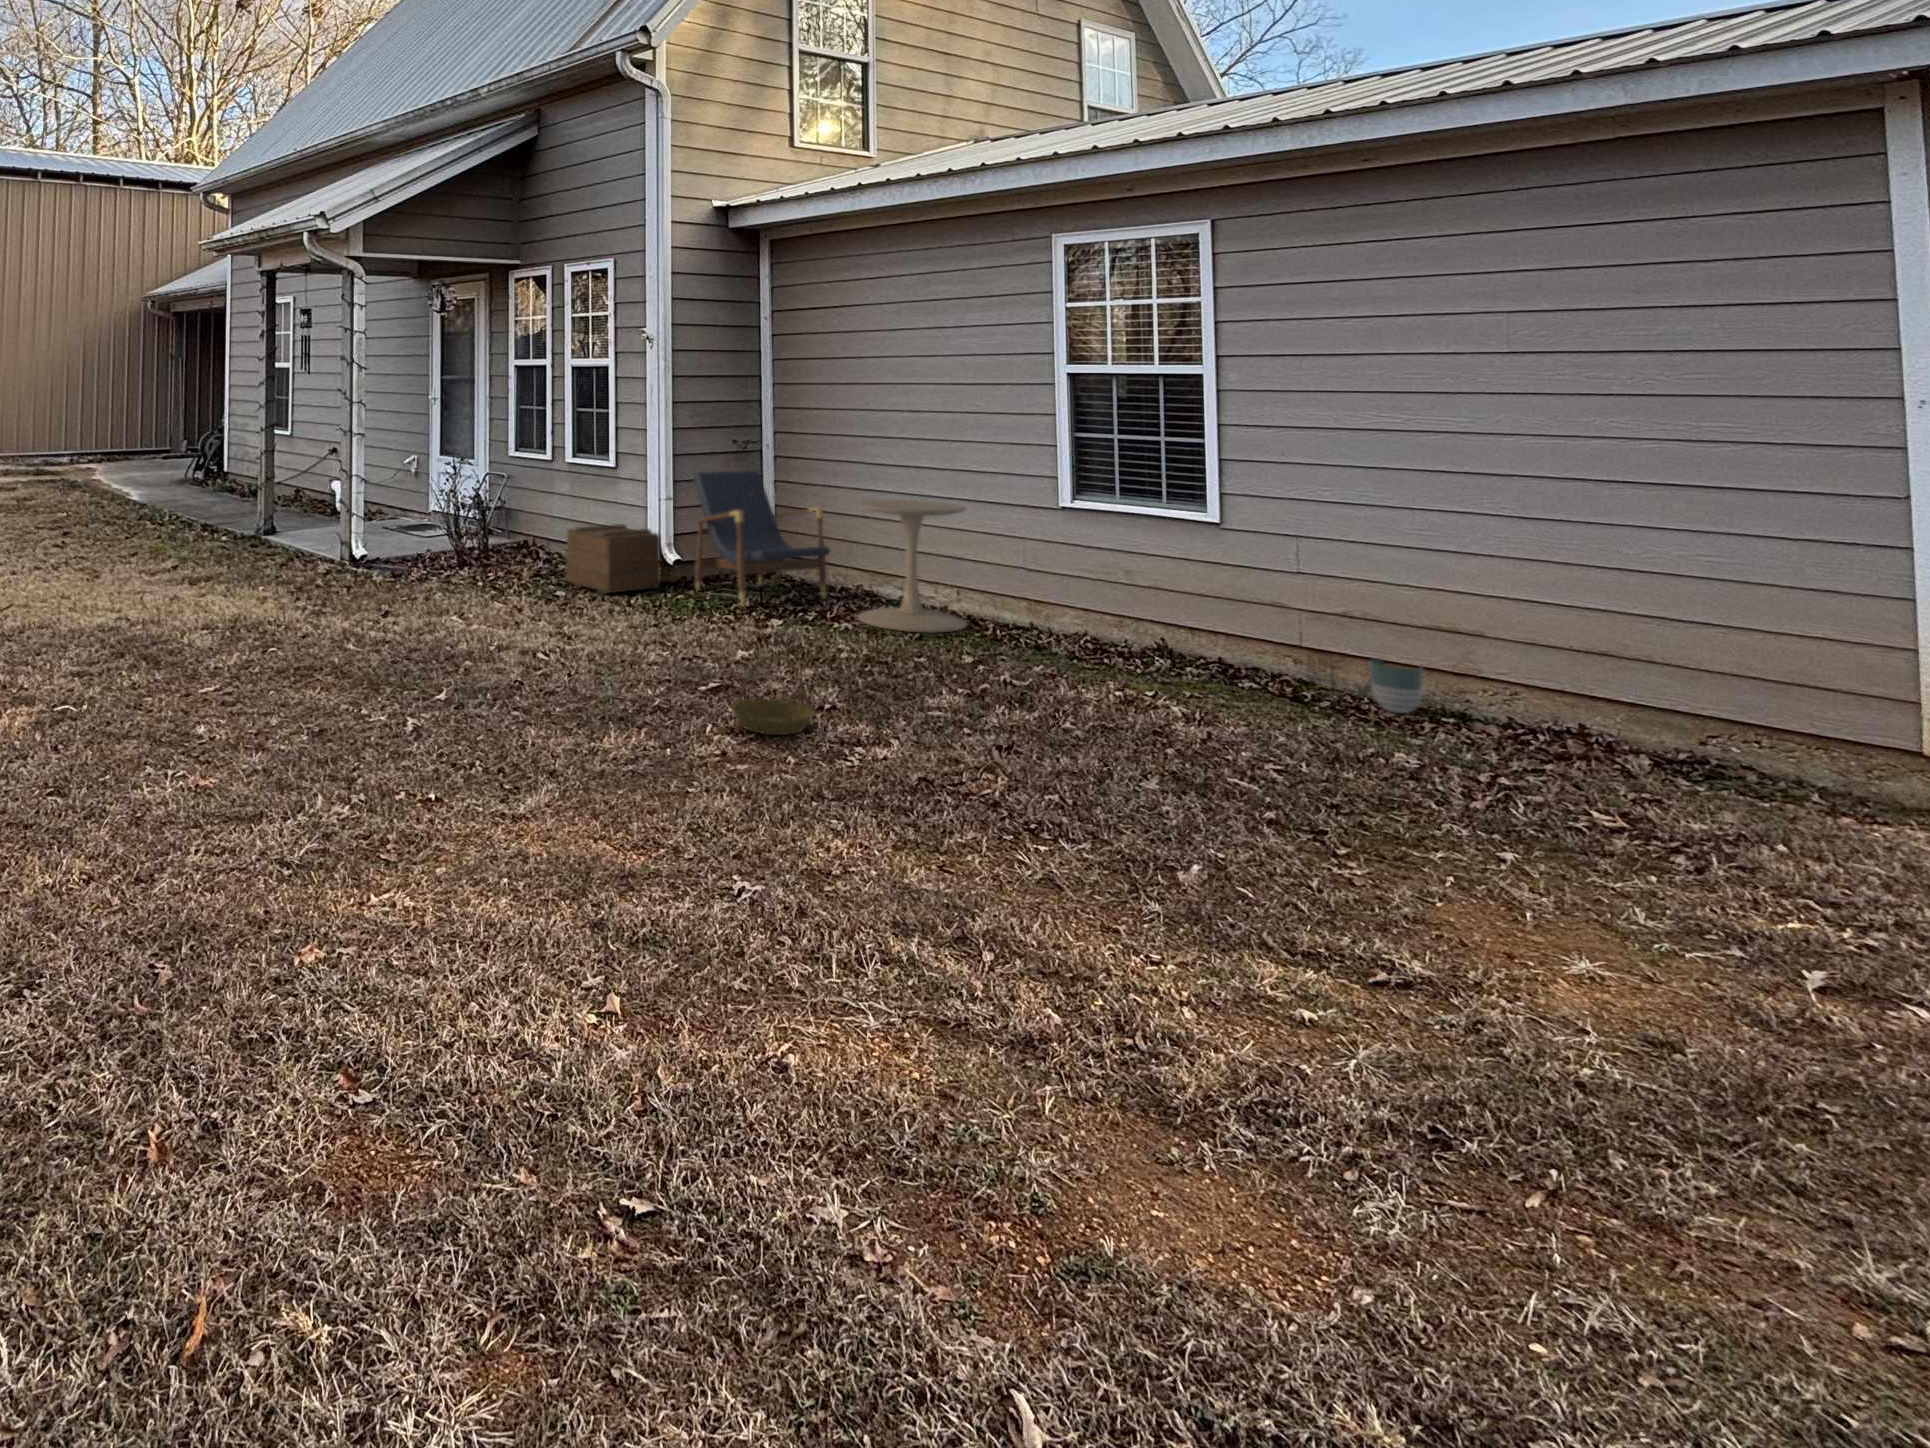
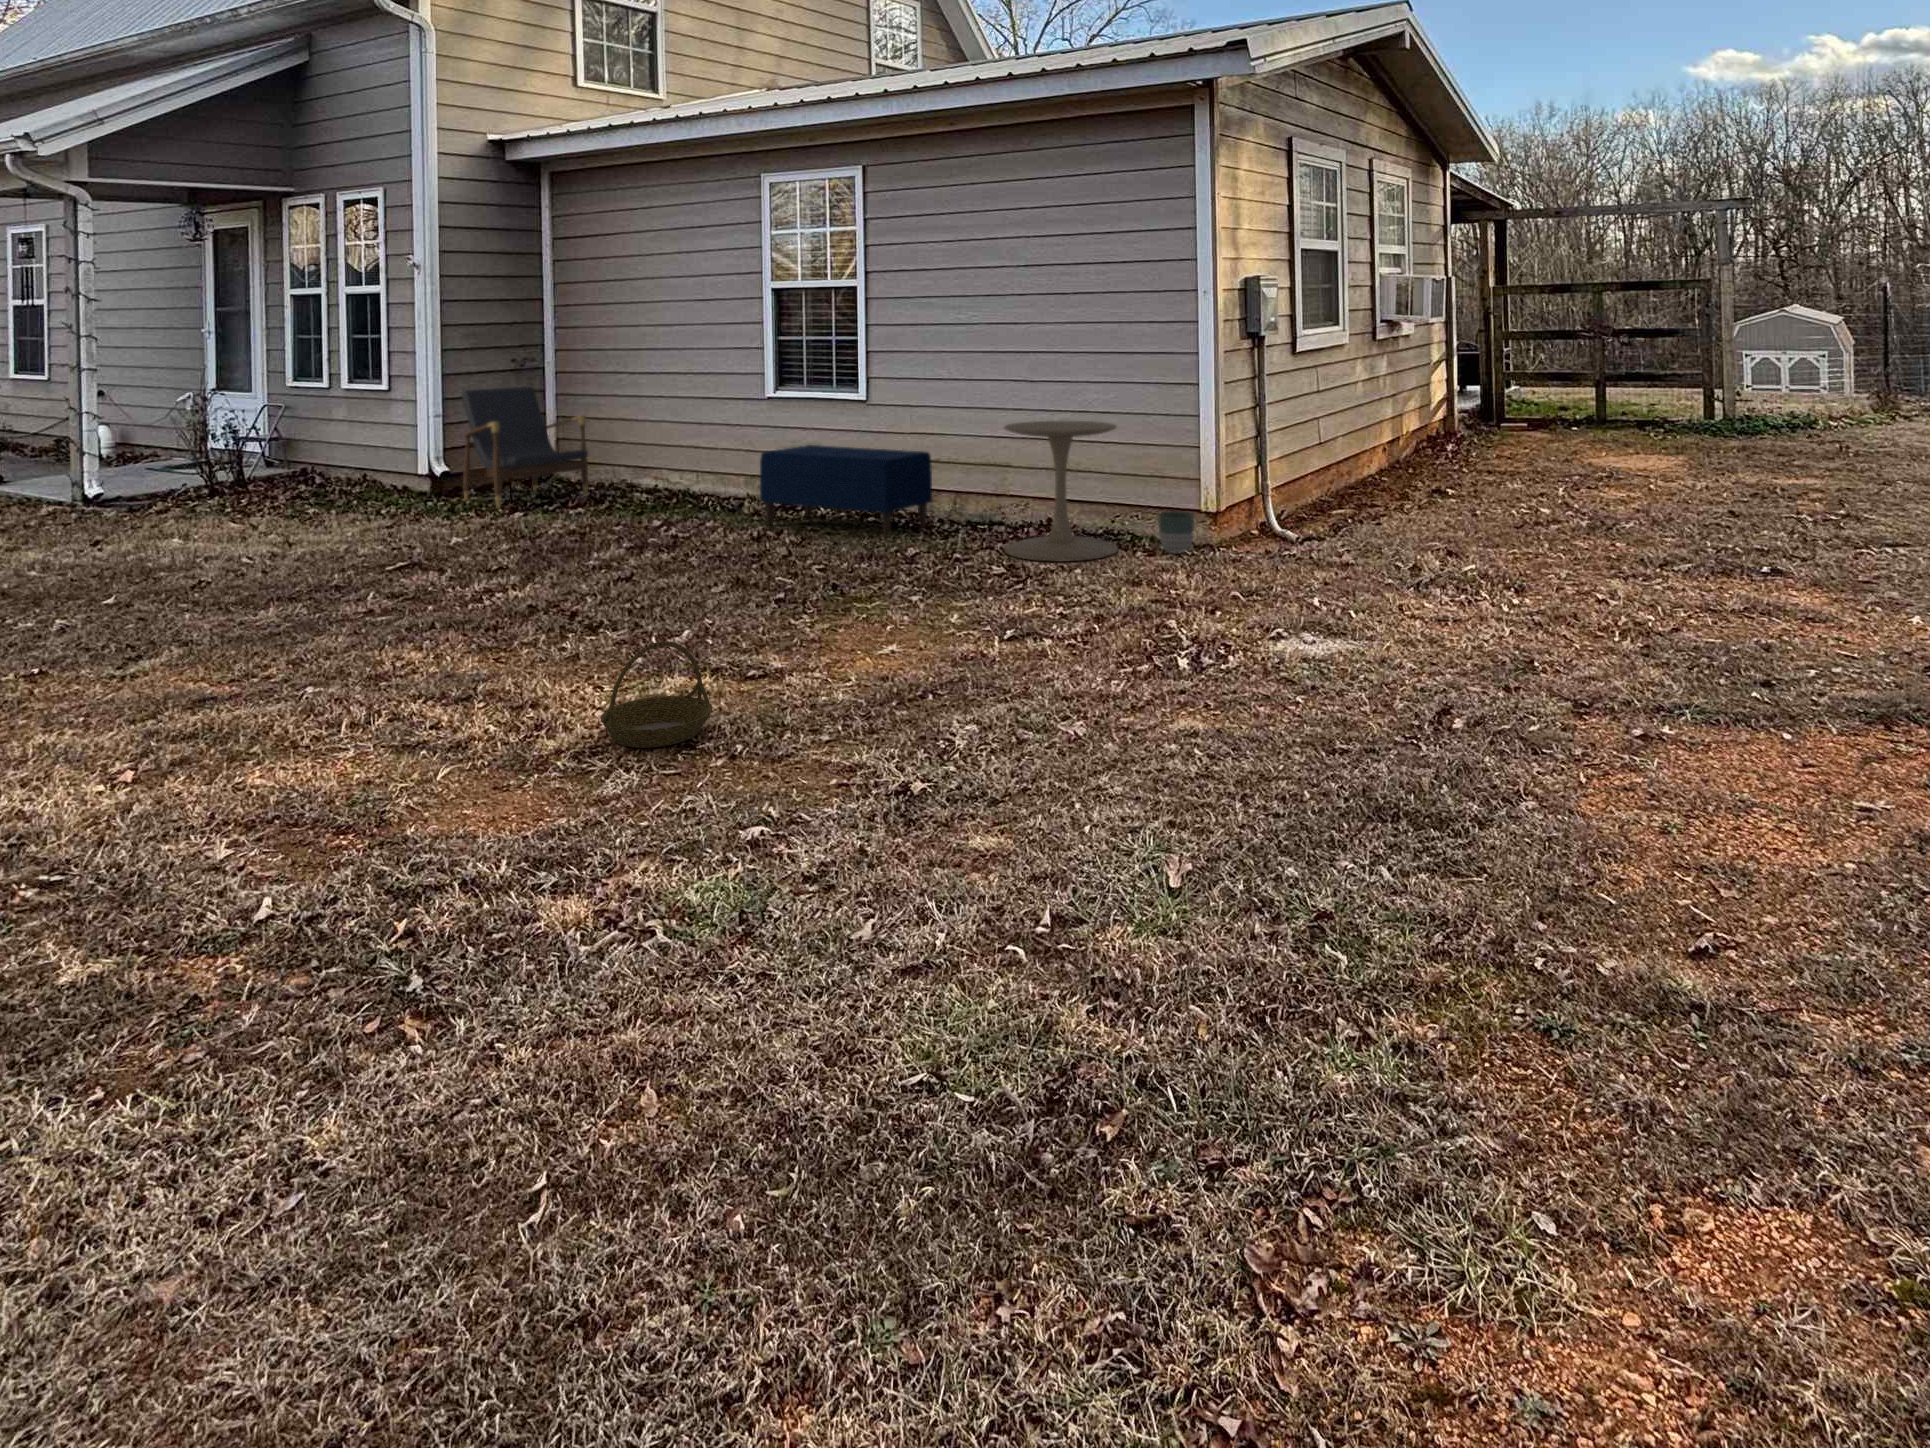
pedestal table: present [857,500,967,633] -> present [1004,421,1118,562]
wooden crate: present [566,524,660,594] -> none [329,444,427,510]
bench: none [1086,569,1339,710] -> present [760,445,932,537]
basket: present [731,655,813,735] -> present [601,641,712,748]
planter: present [1370,659,1423,713] -> present [1158,511,1194,554]

